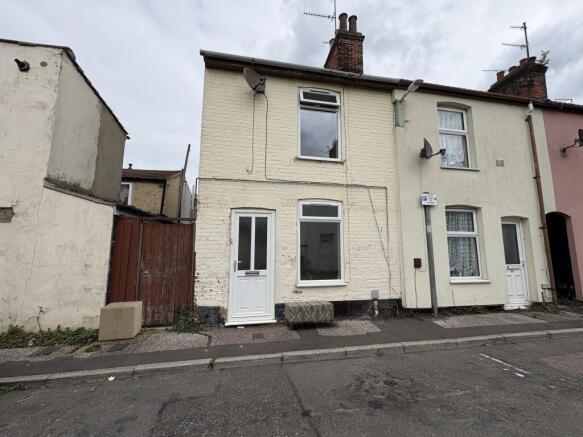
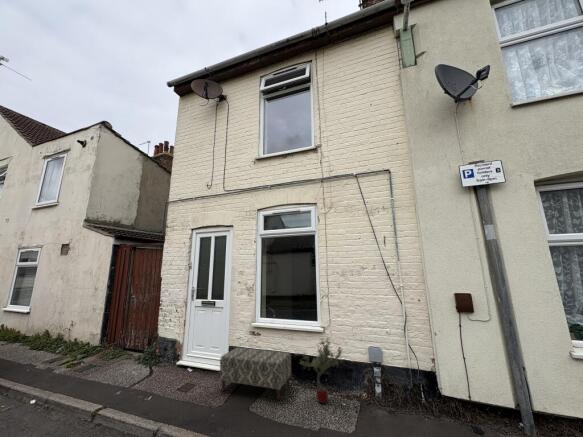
potted tree: none [339,286,366,323] -> present [300,338,343,403]
cardboard box: present [98,301,142,341] -> none [78,324,129,363]

